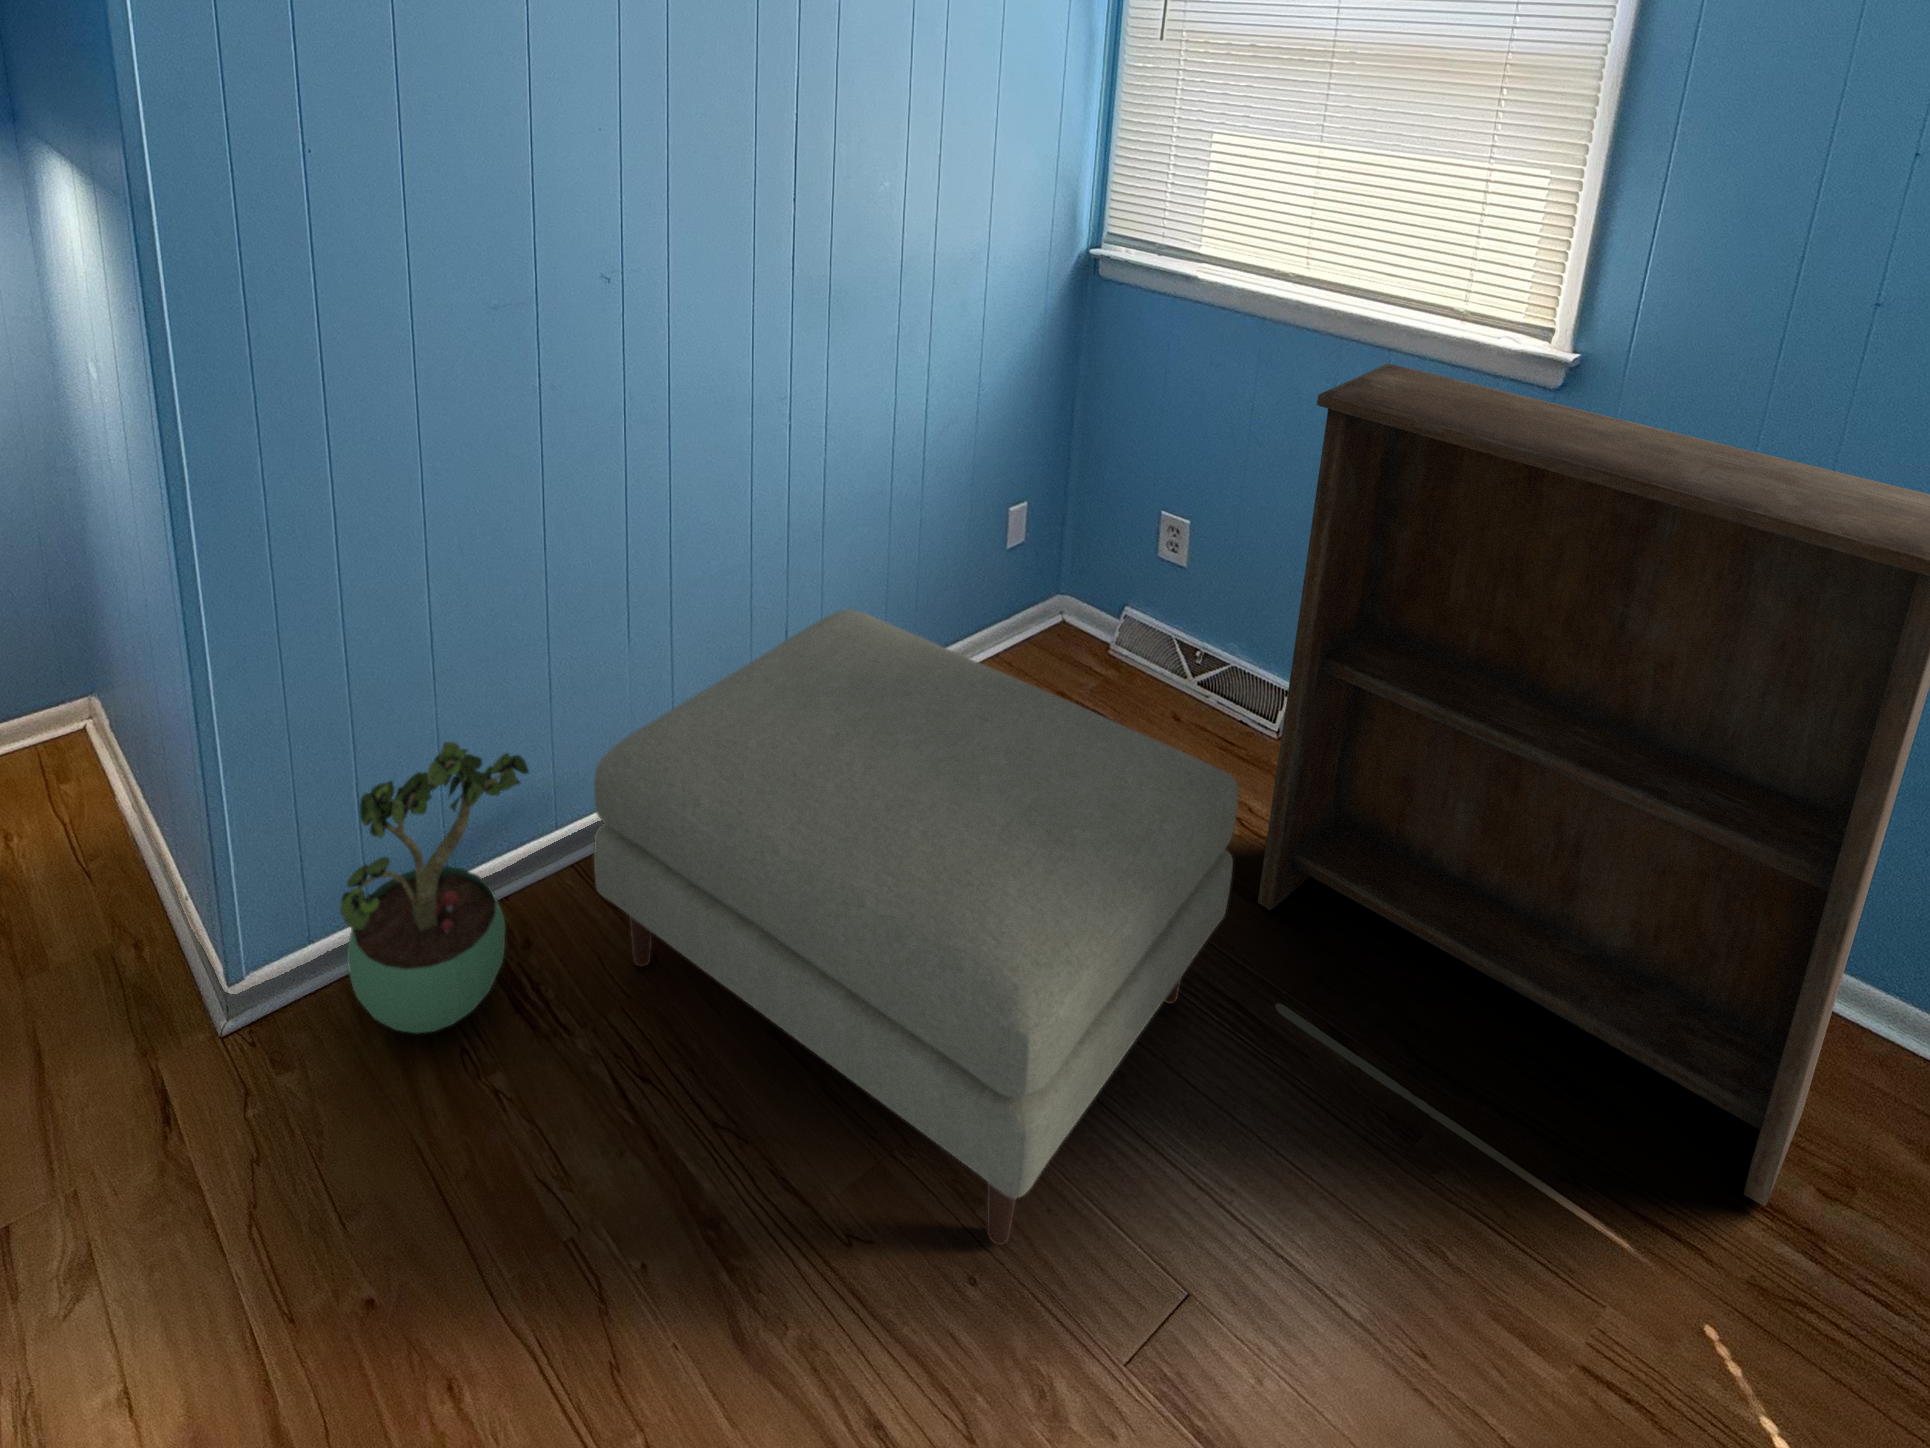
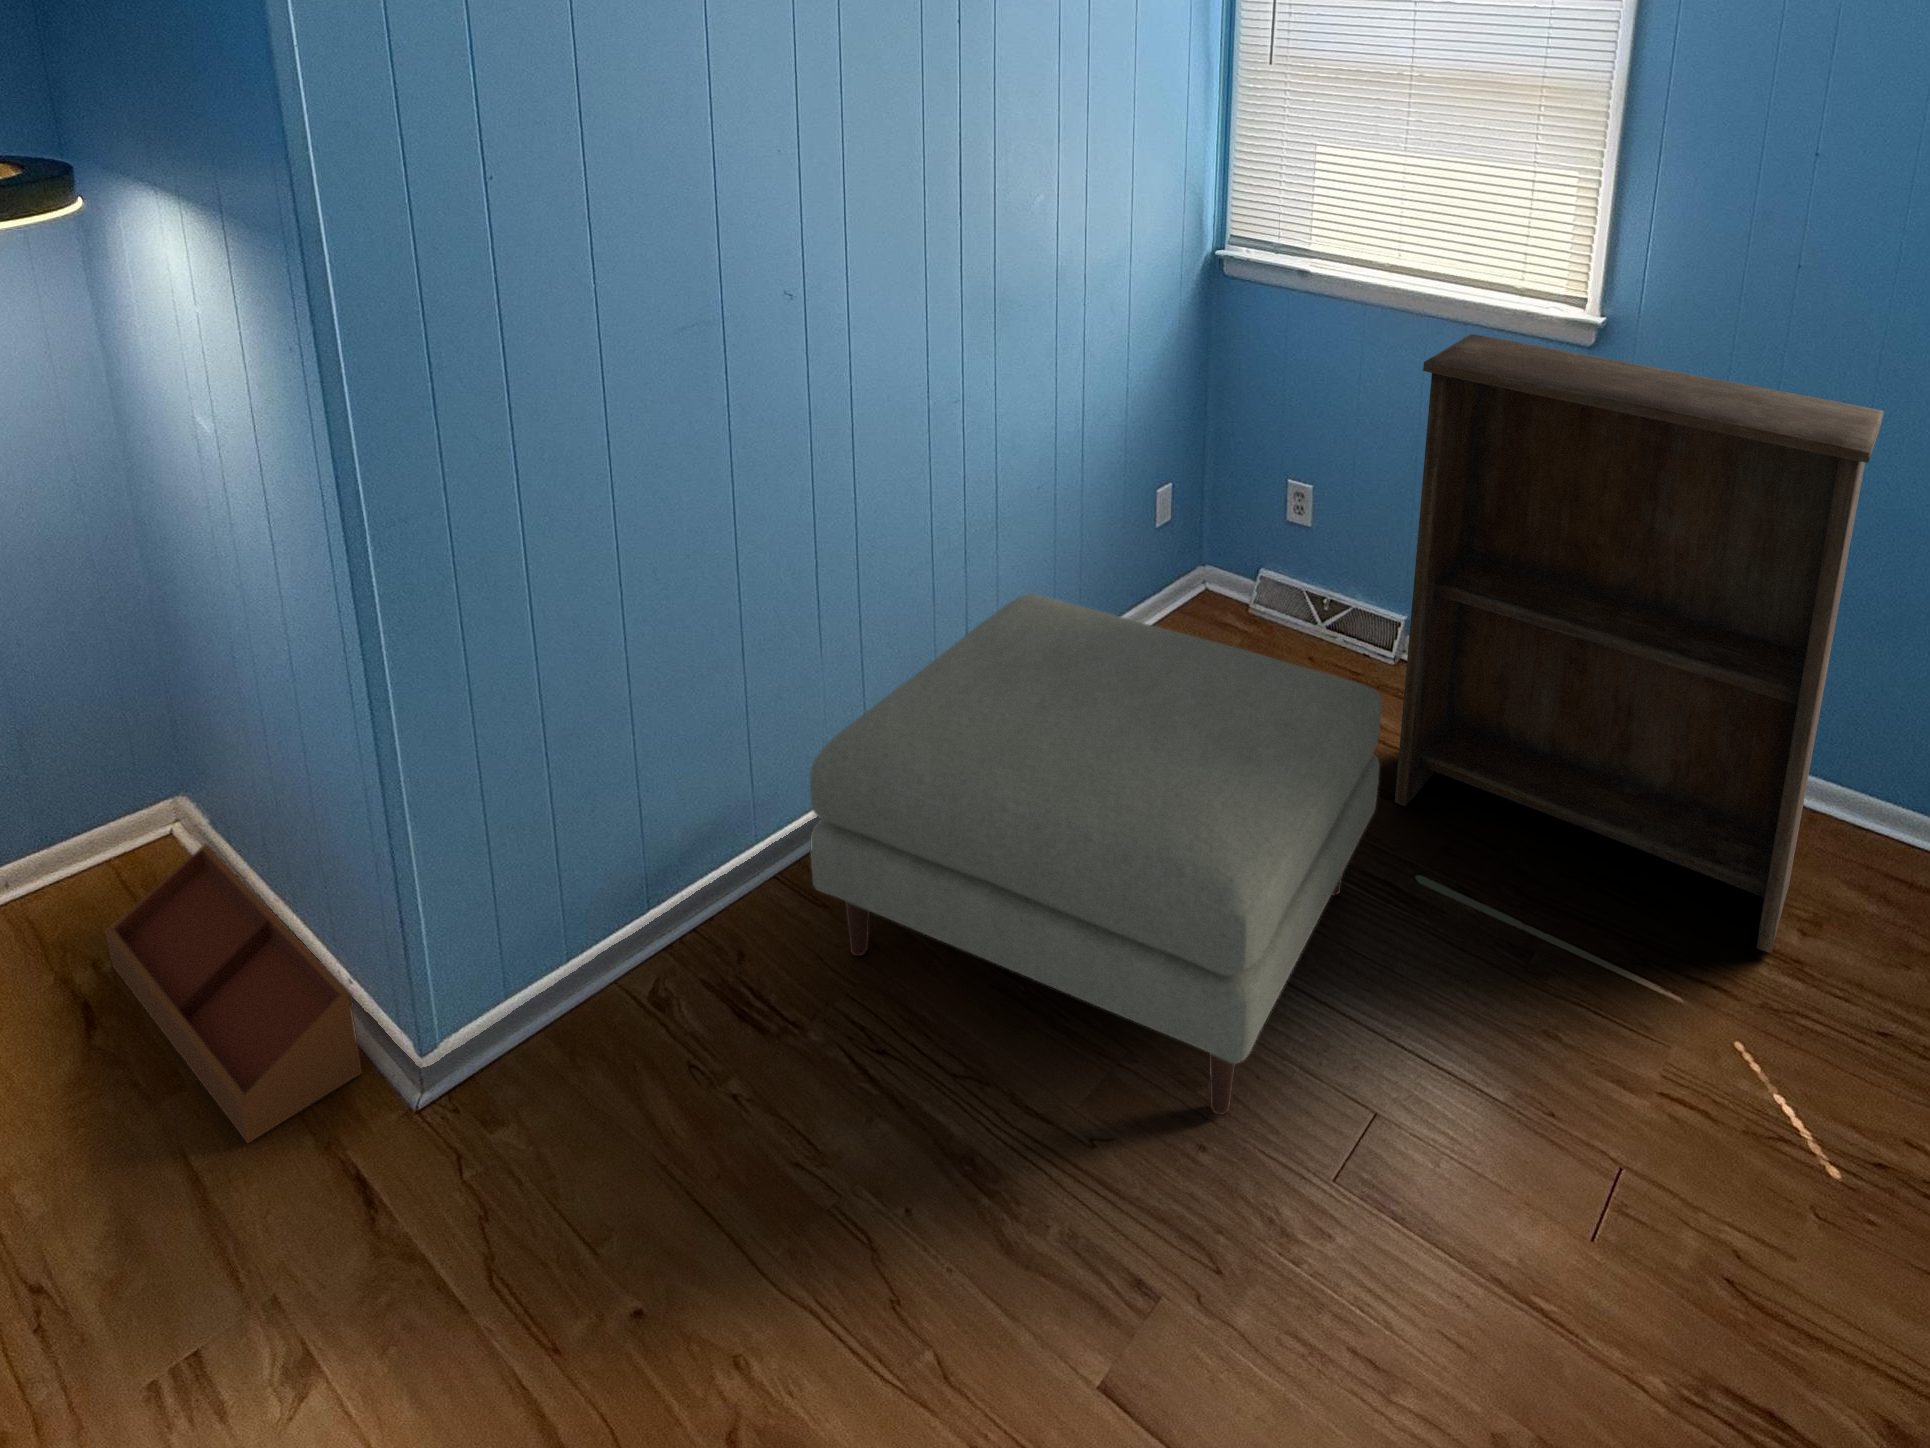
potted plant: present [340,742,529,1033] -> none [559,760,744,1060]
storage bin: none [16,746,185,1036] -> present [105,844,362,1143]

